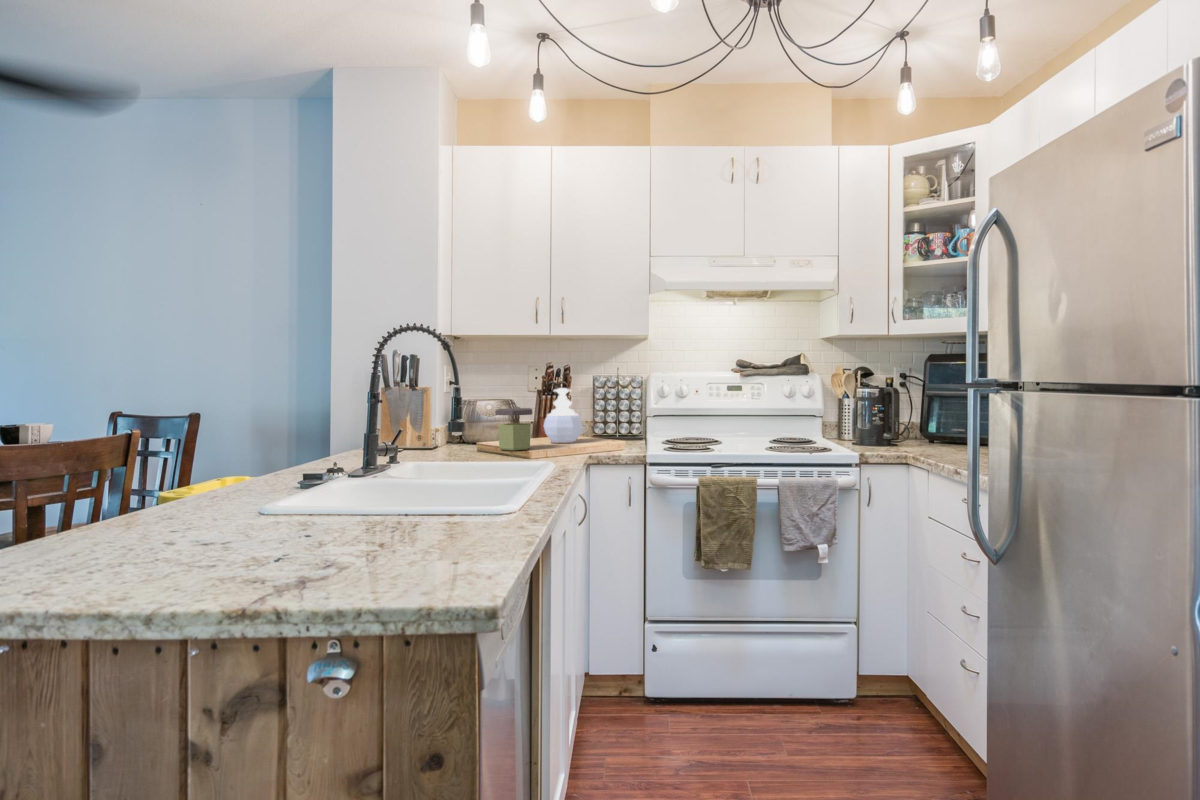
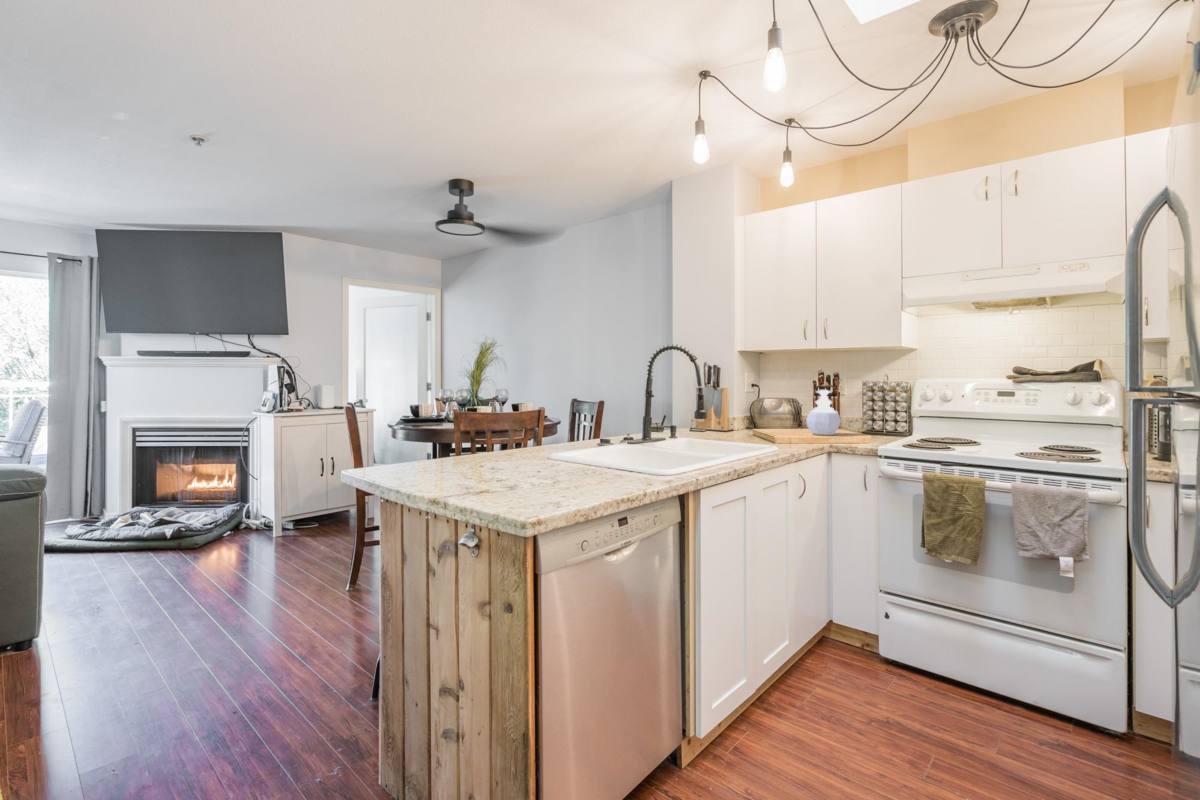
jar: present [495,408,532,451] -> none [758,405,790,437]

